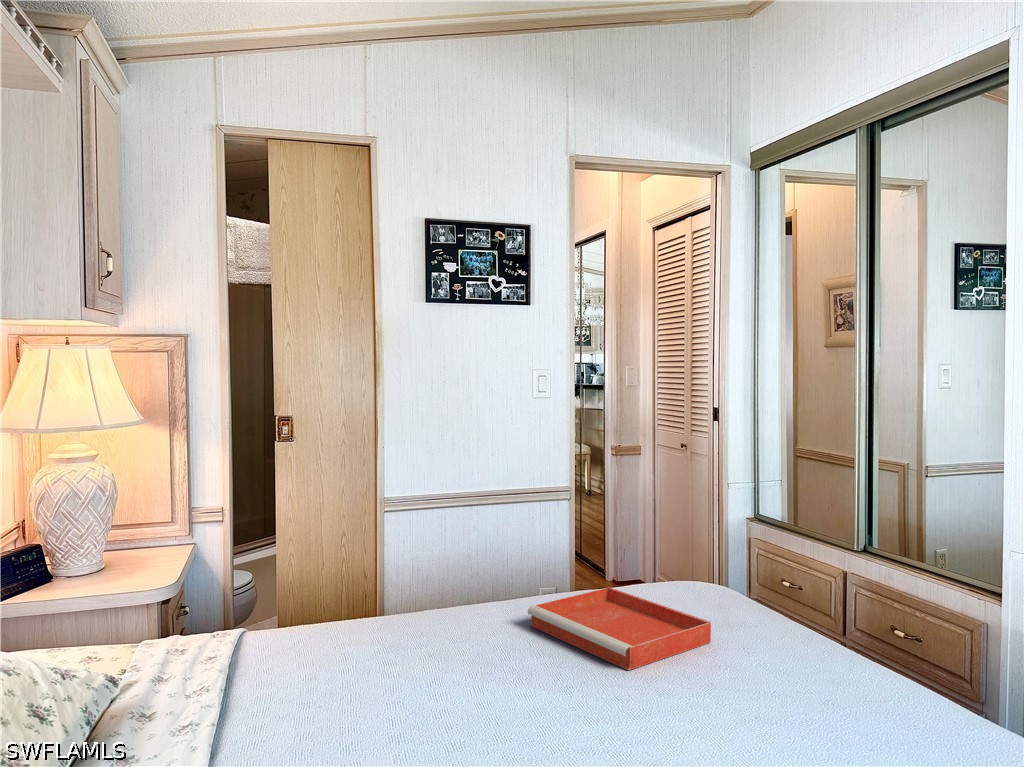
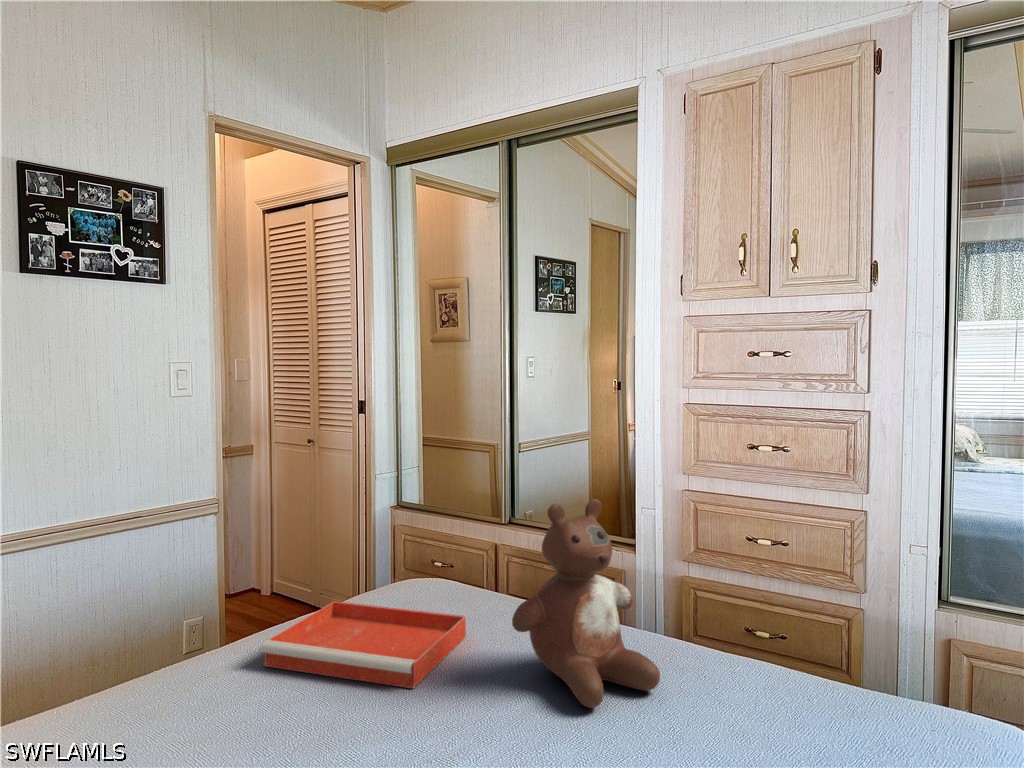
stuffed bear: none [716,521,868,732] -> present [512,499,660,708]

